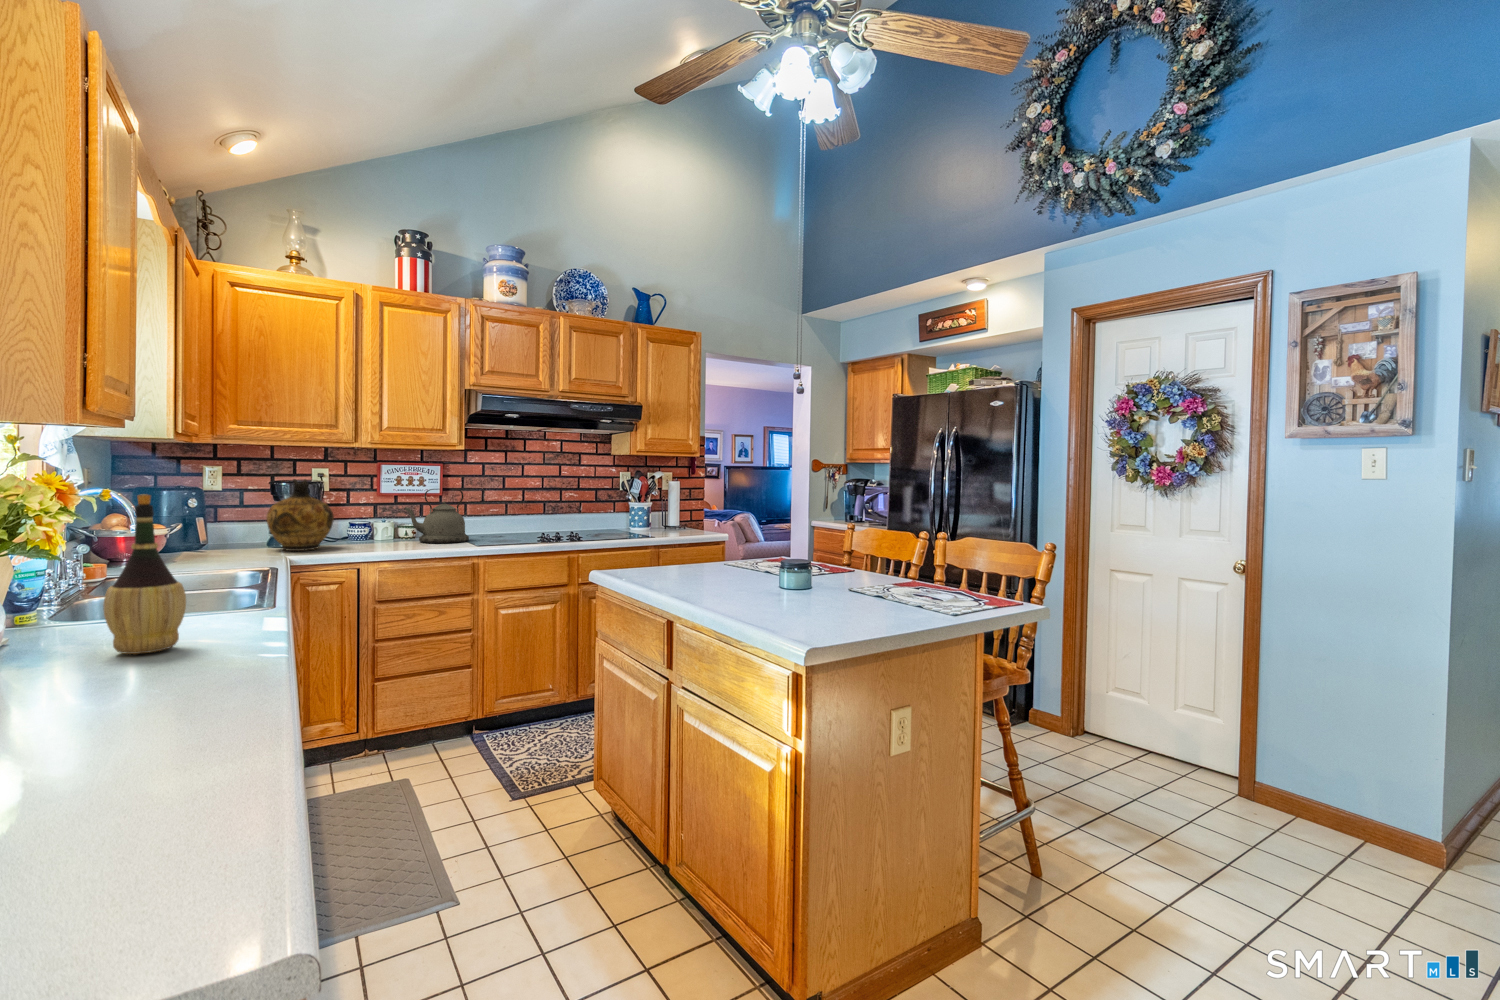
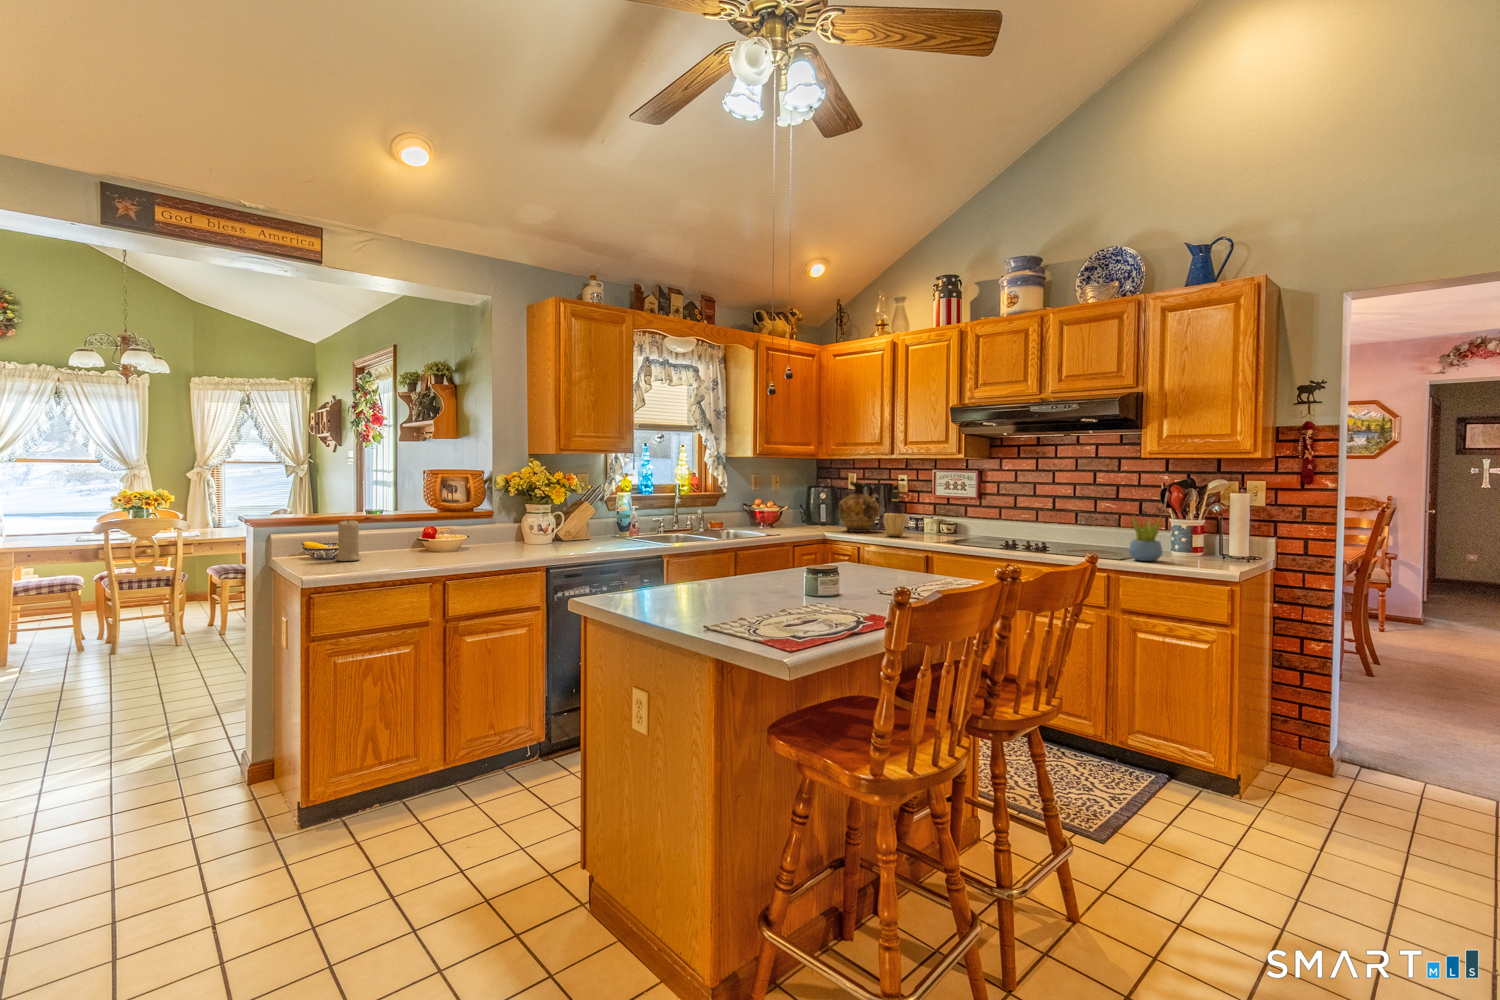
kettle: present [404,489,469,543] -> none [923,492,974,539]
wine bottle: present [103,494,186,654] -> present [883,482,906,536]
succulent plant: none [668,500,693,538] -> present [1128,516,1163,561]
candle: none [87,697,229,890] -> present [335,520,361,561]

